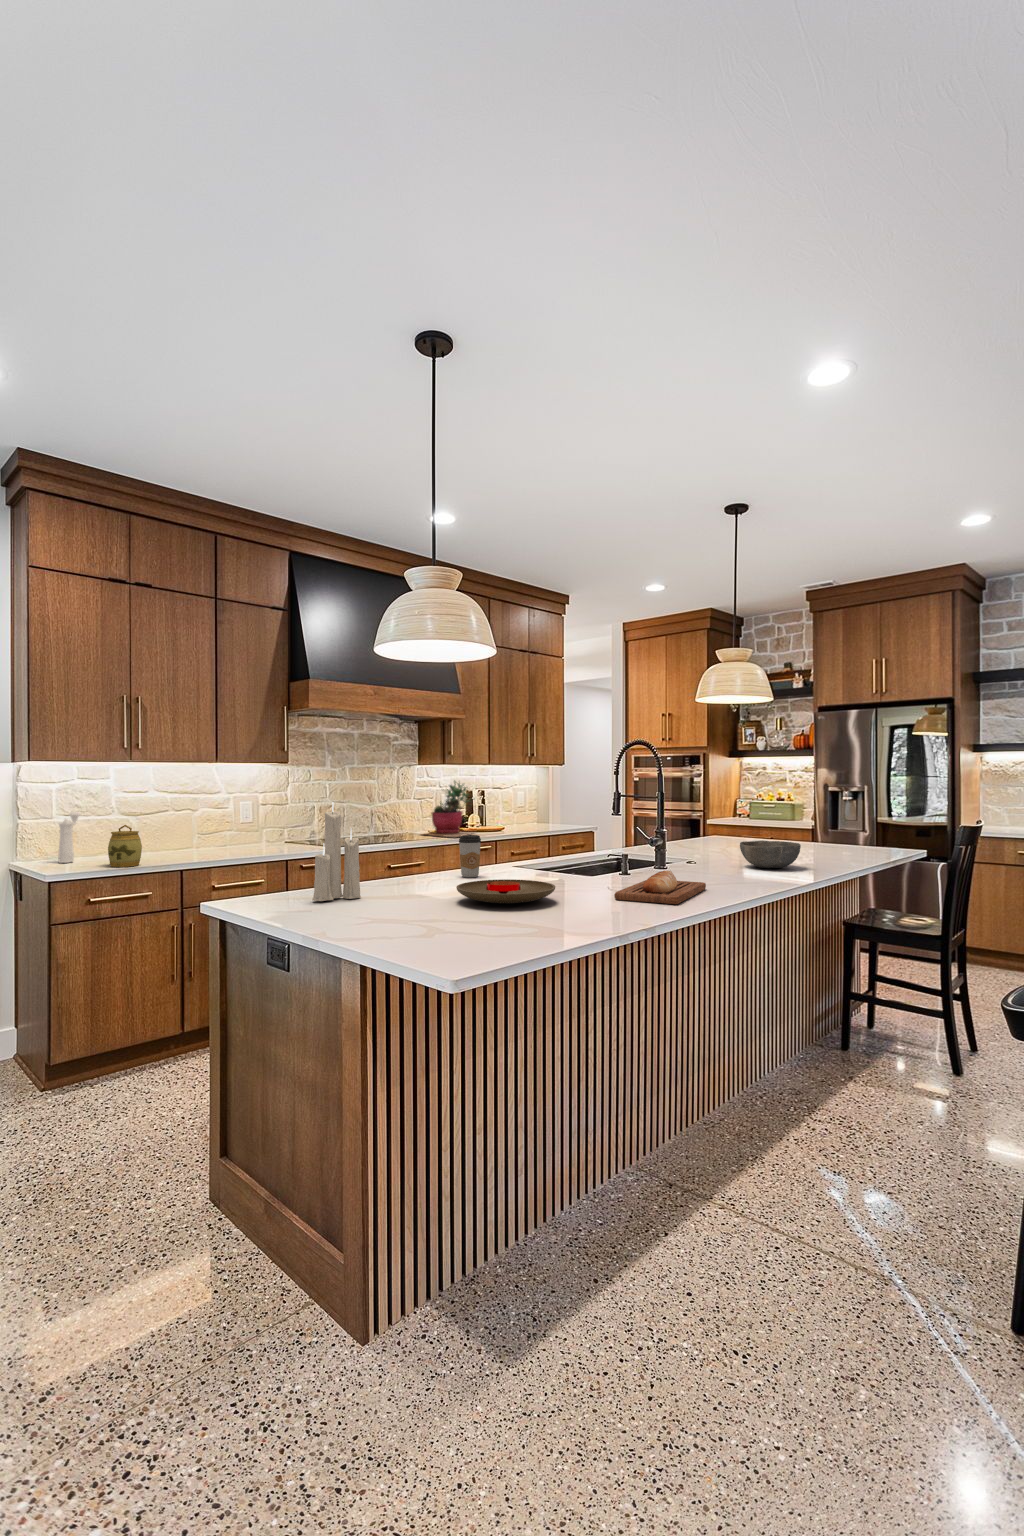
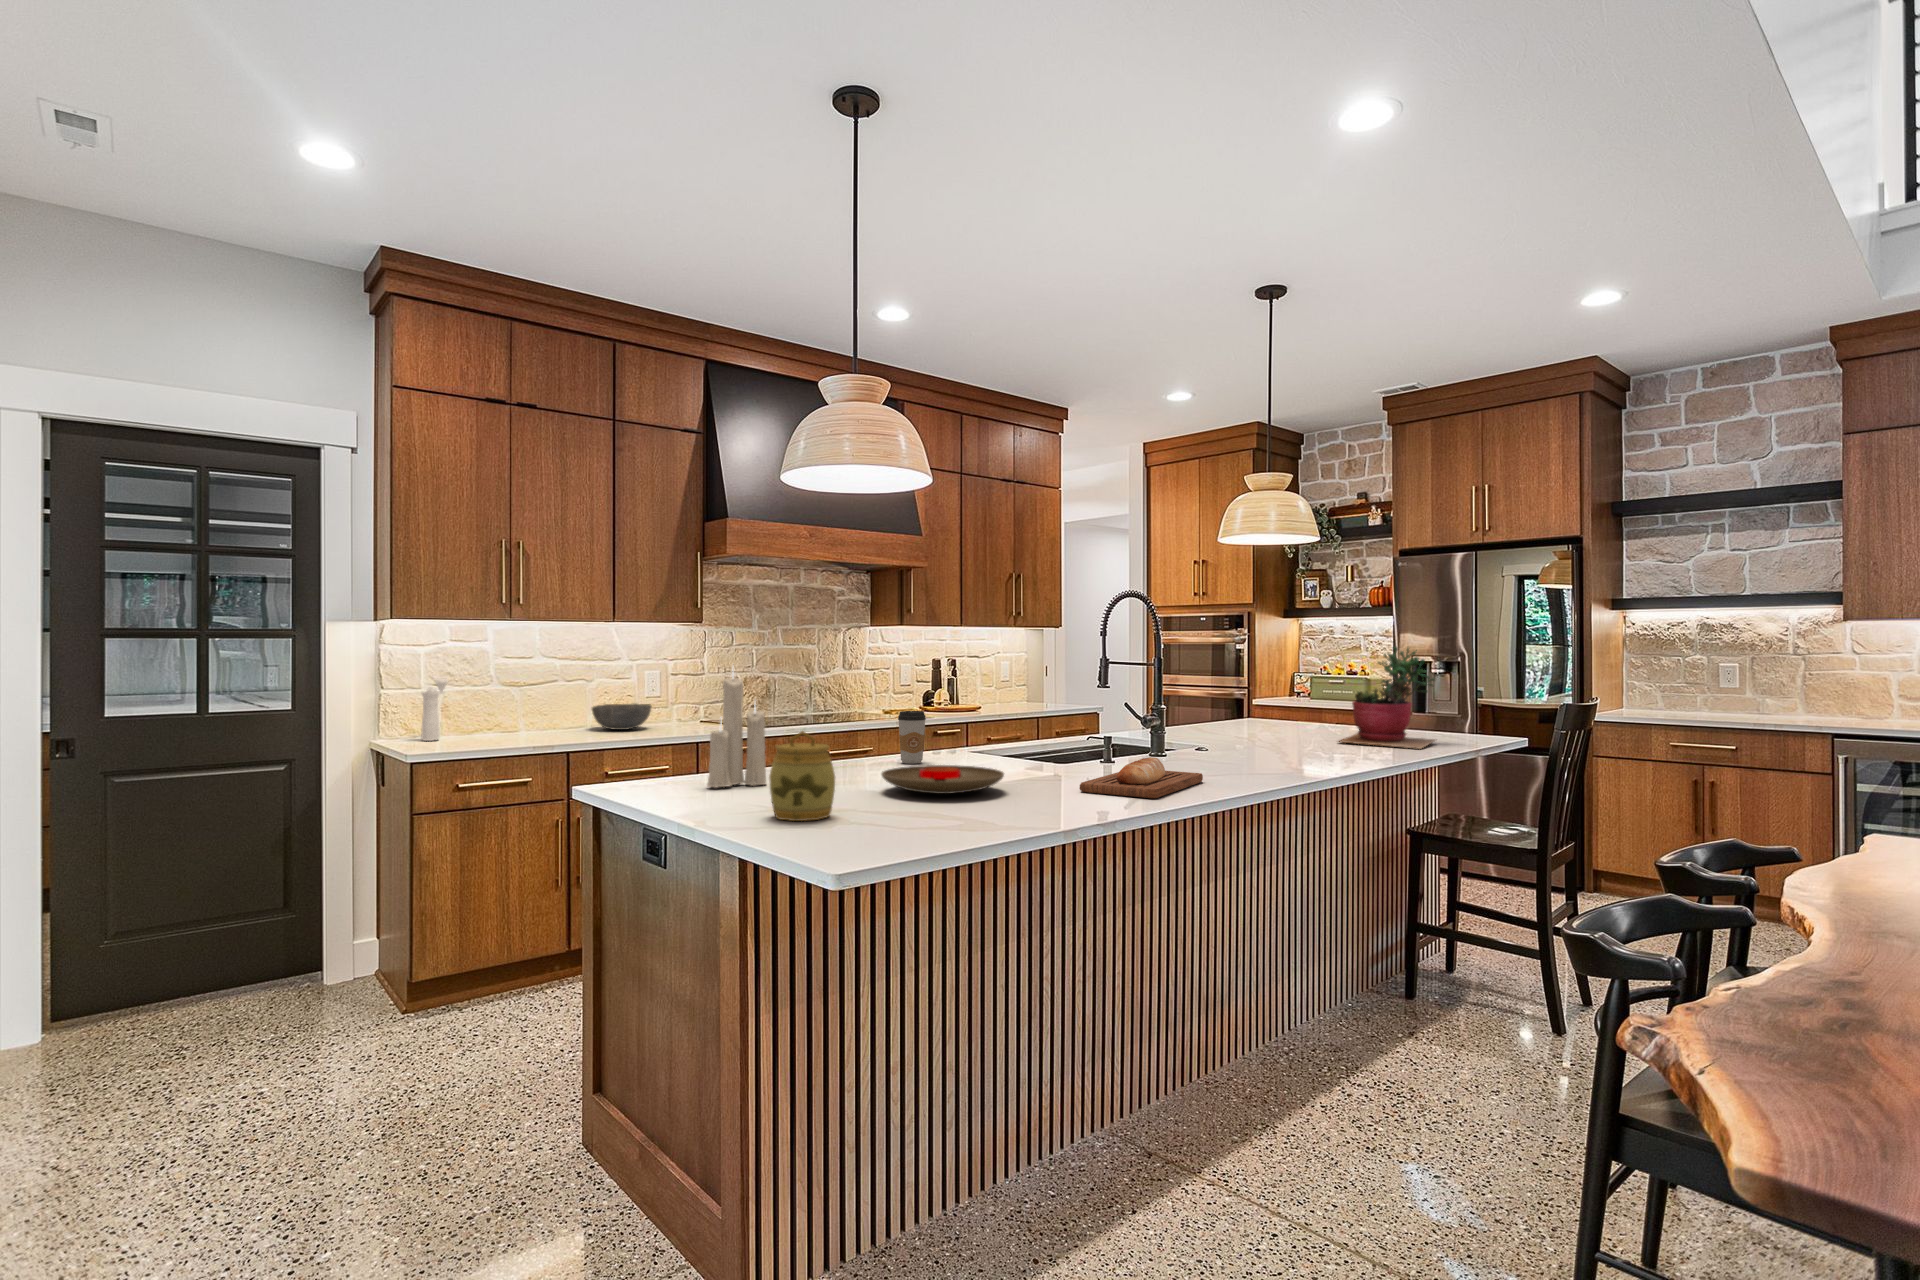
succulent plant: present [425,781,475,837] -> present [1339,647,1435,749]
jar: present [108,825,142,867] -> present [769,731,835,821]
bowl: present [740,840,801,868] -> present [592,703,652,730]

